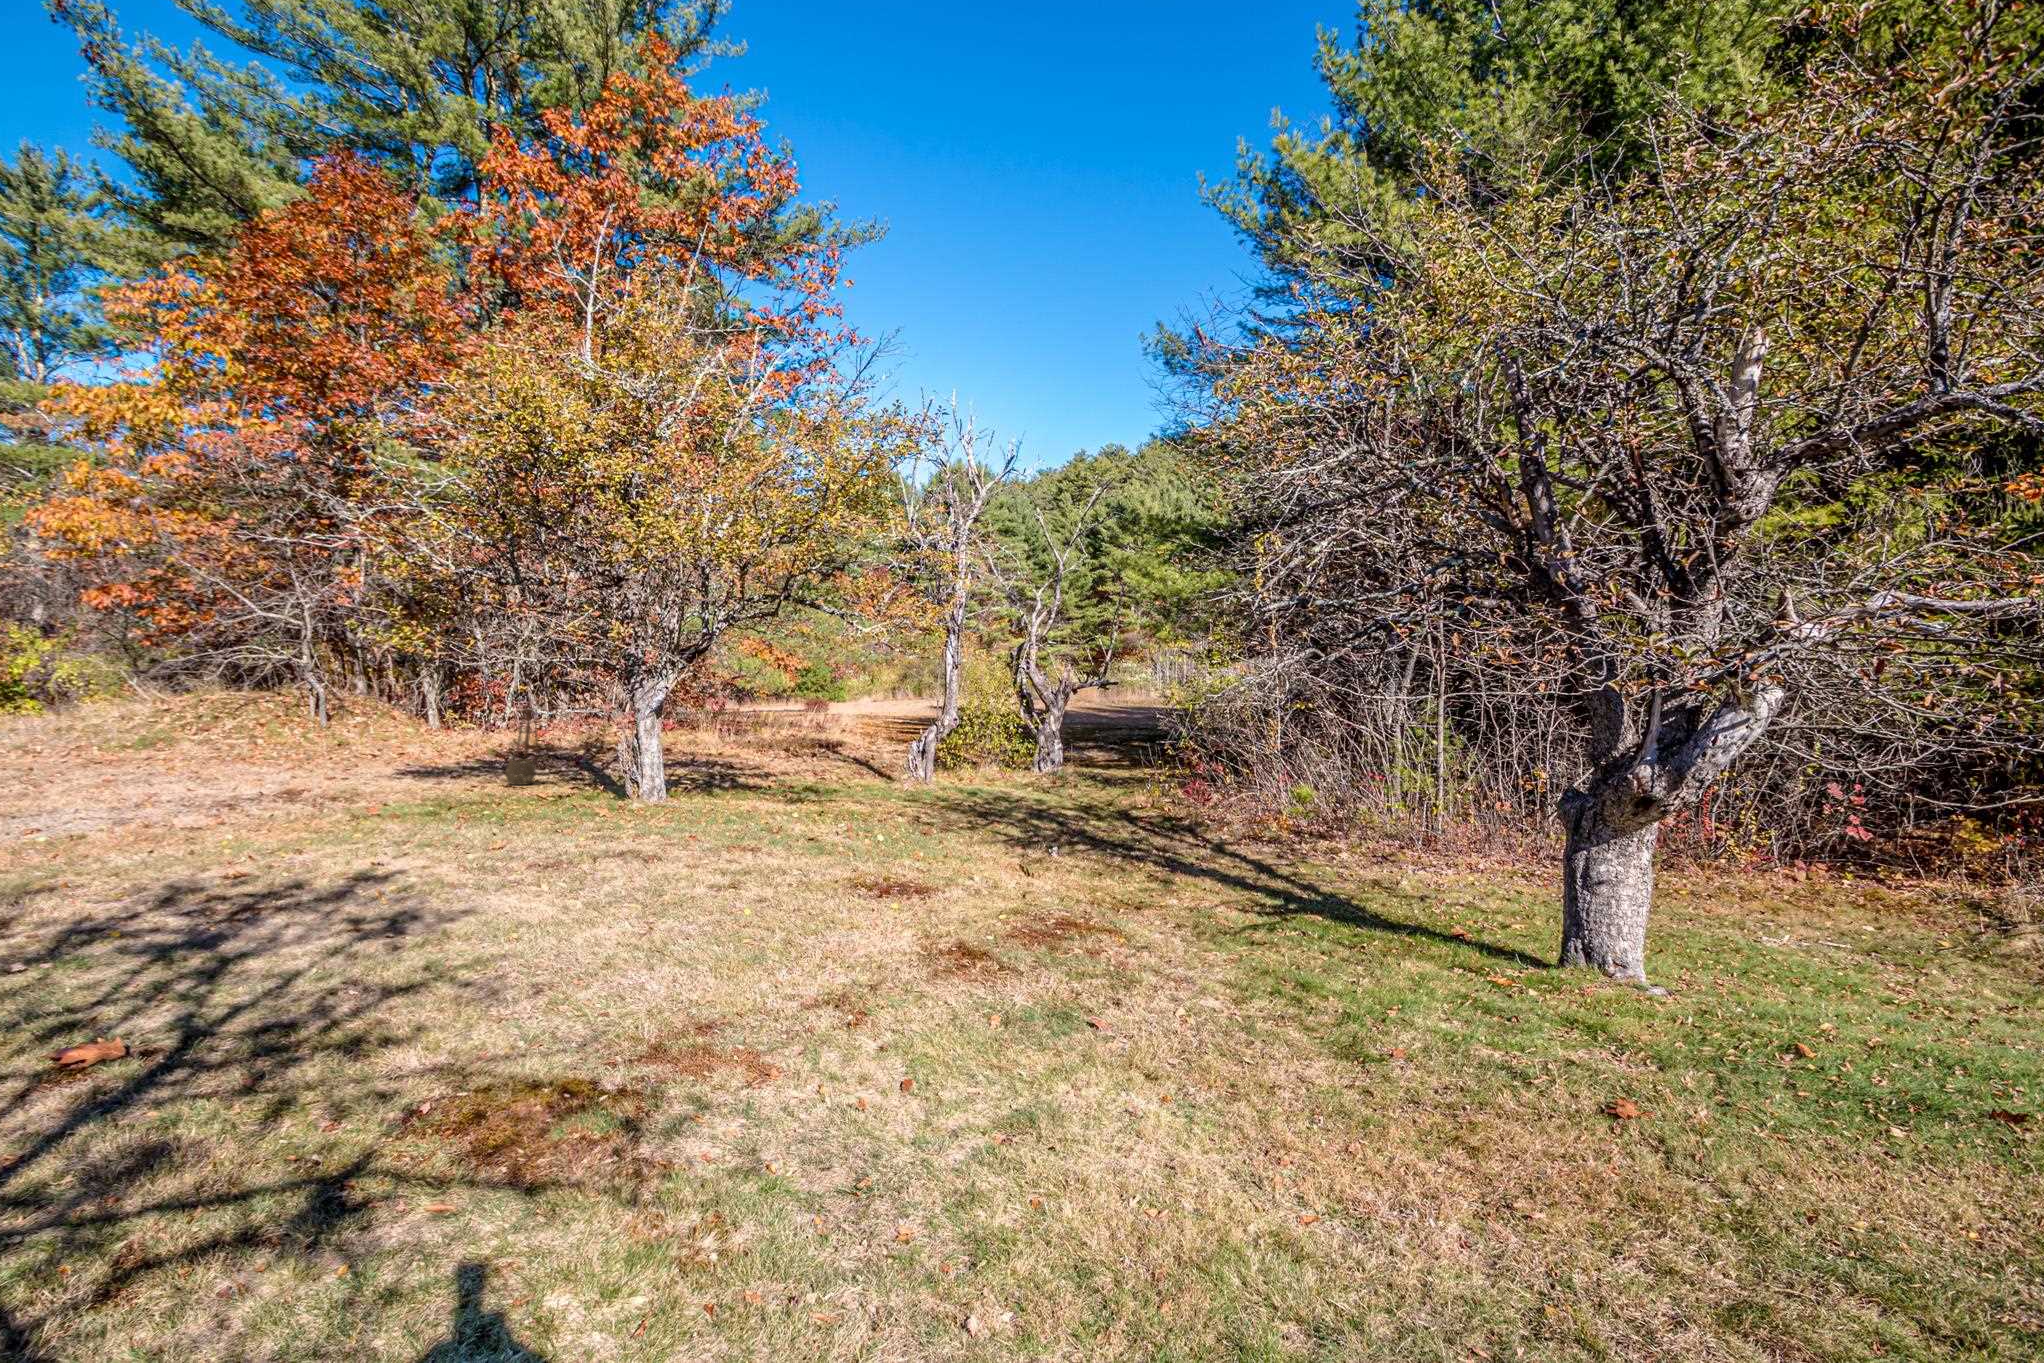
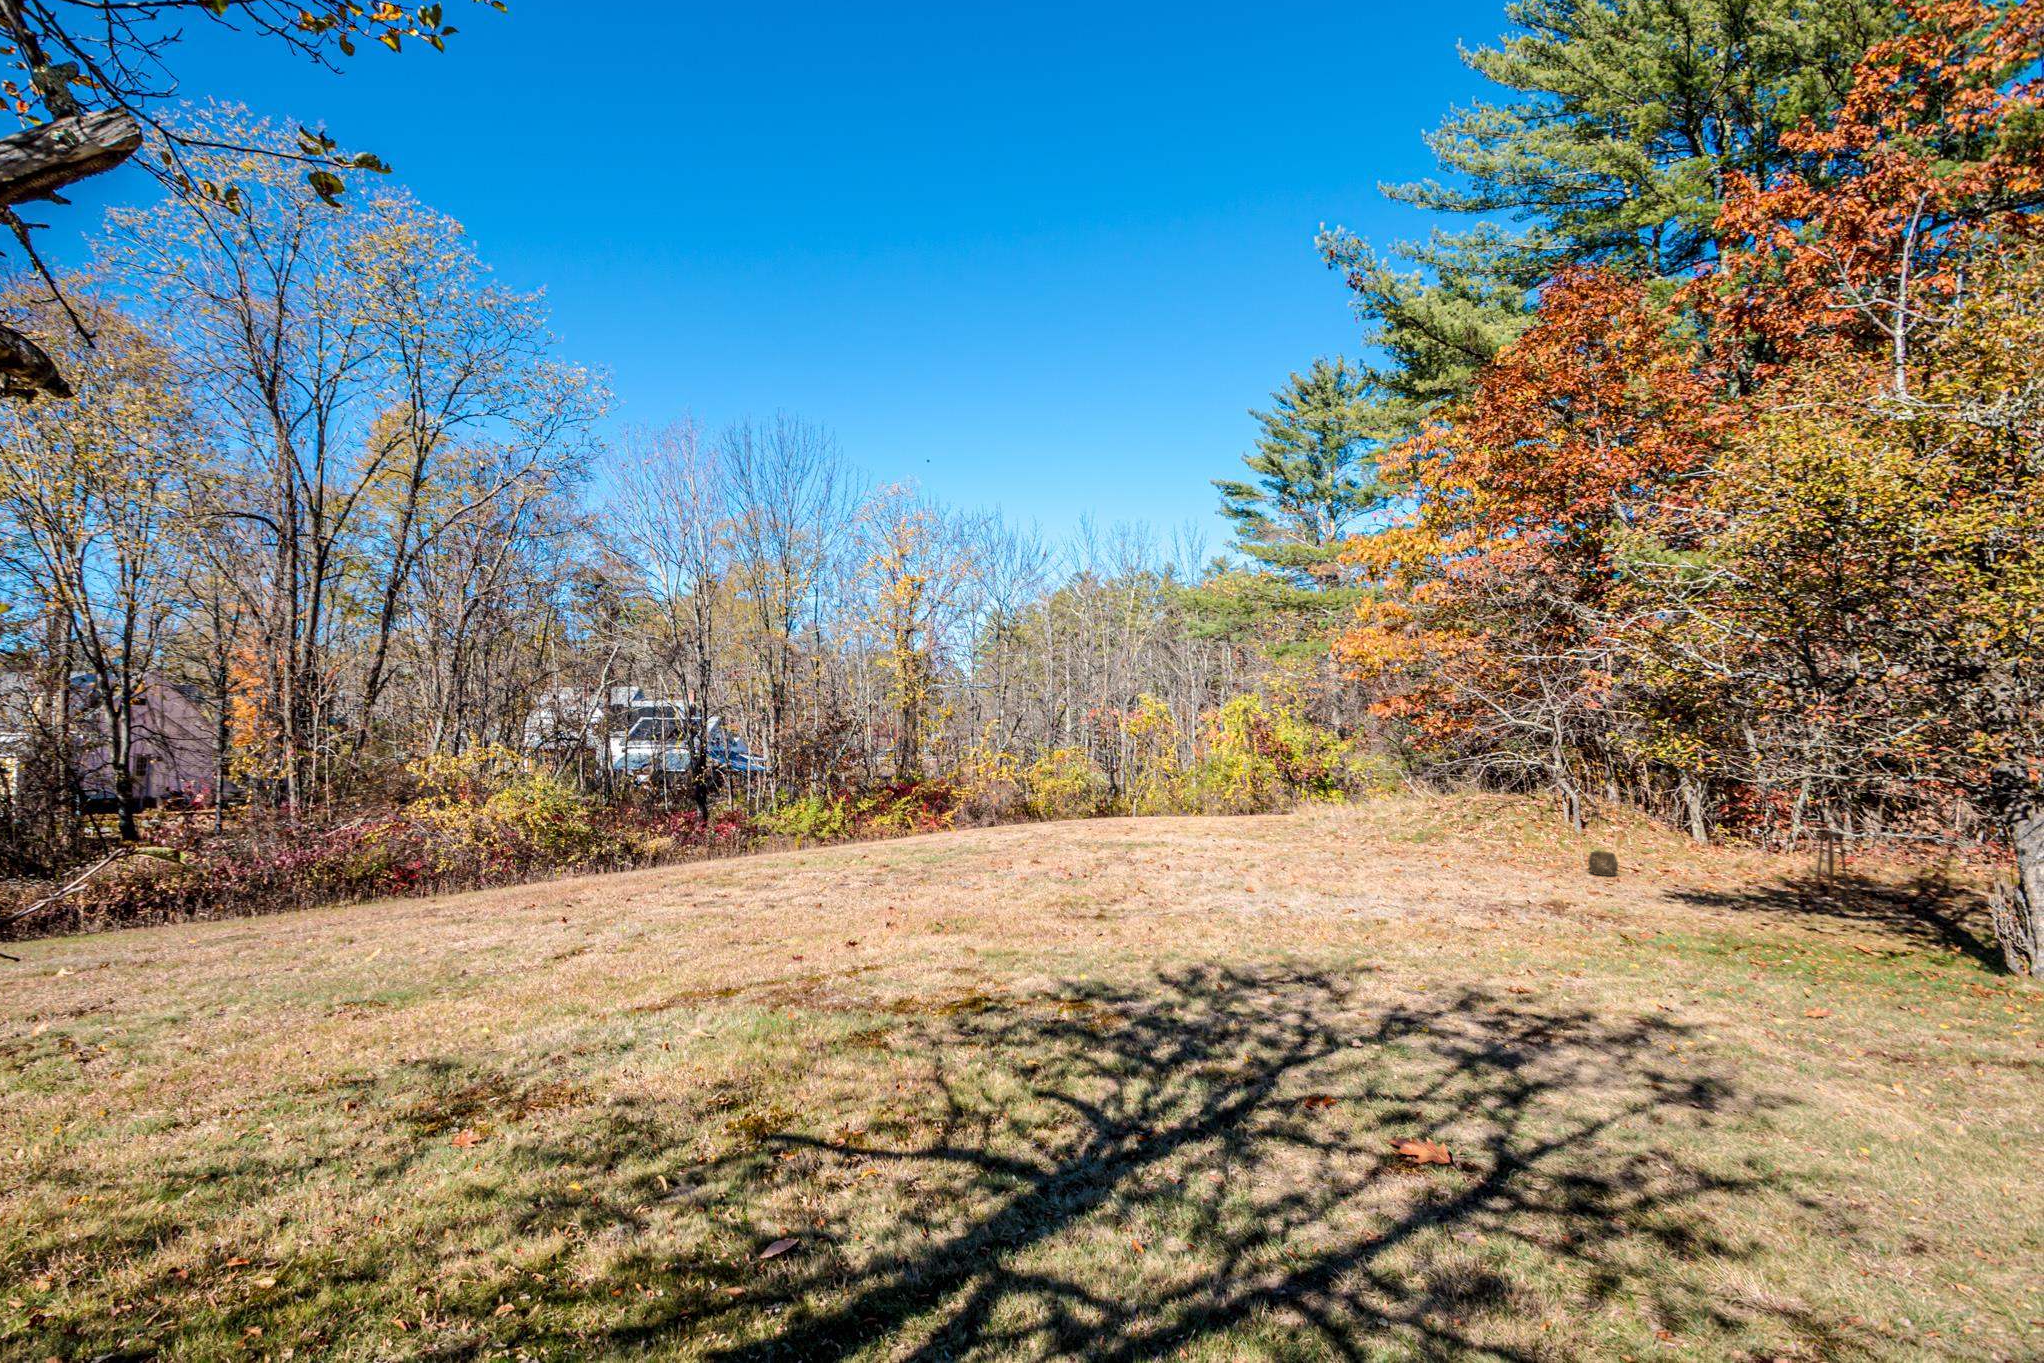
woven basket: present [506,760,535,785] -> present [1588,851,1618,876]

